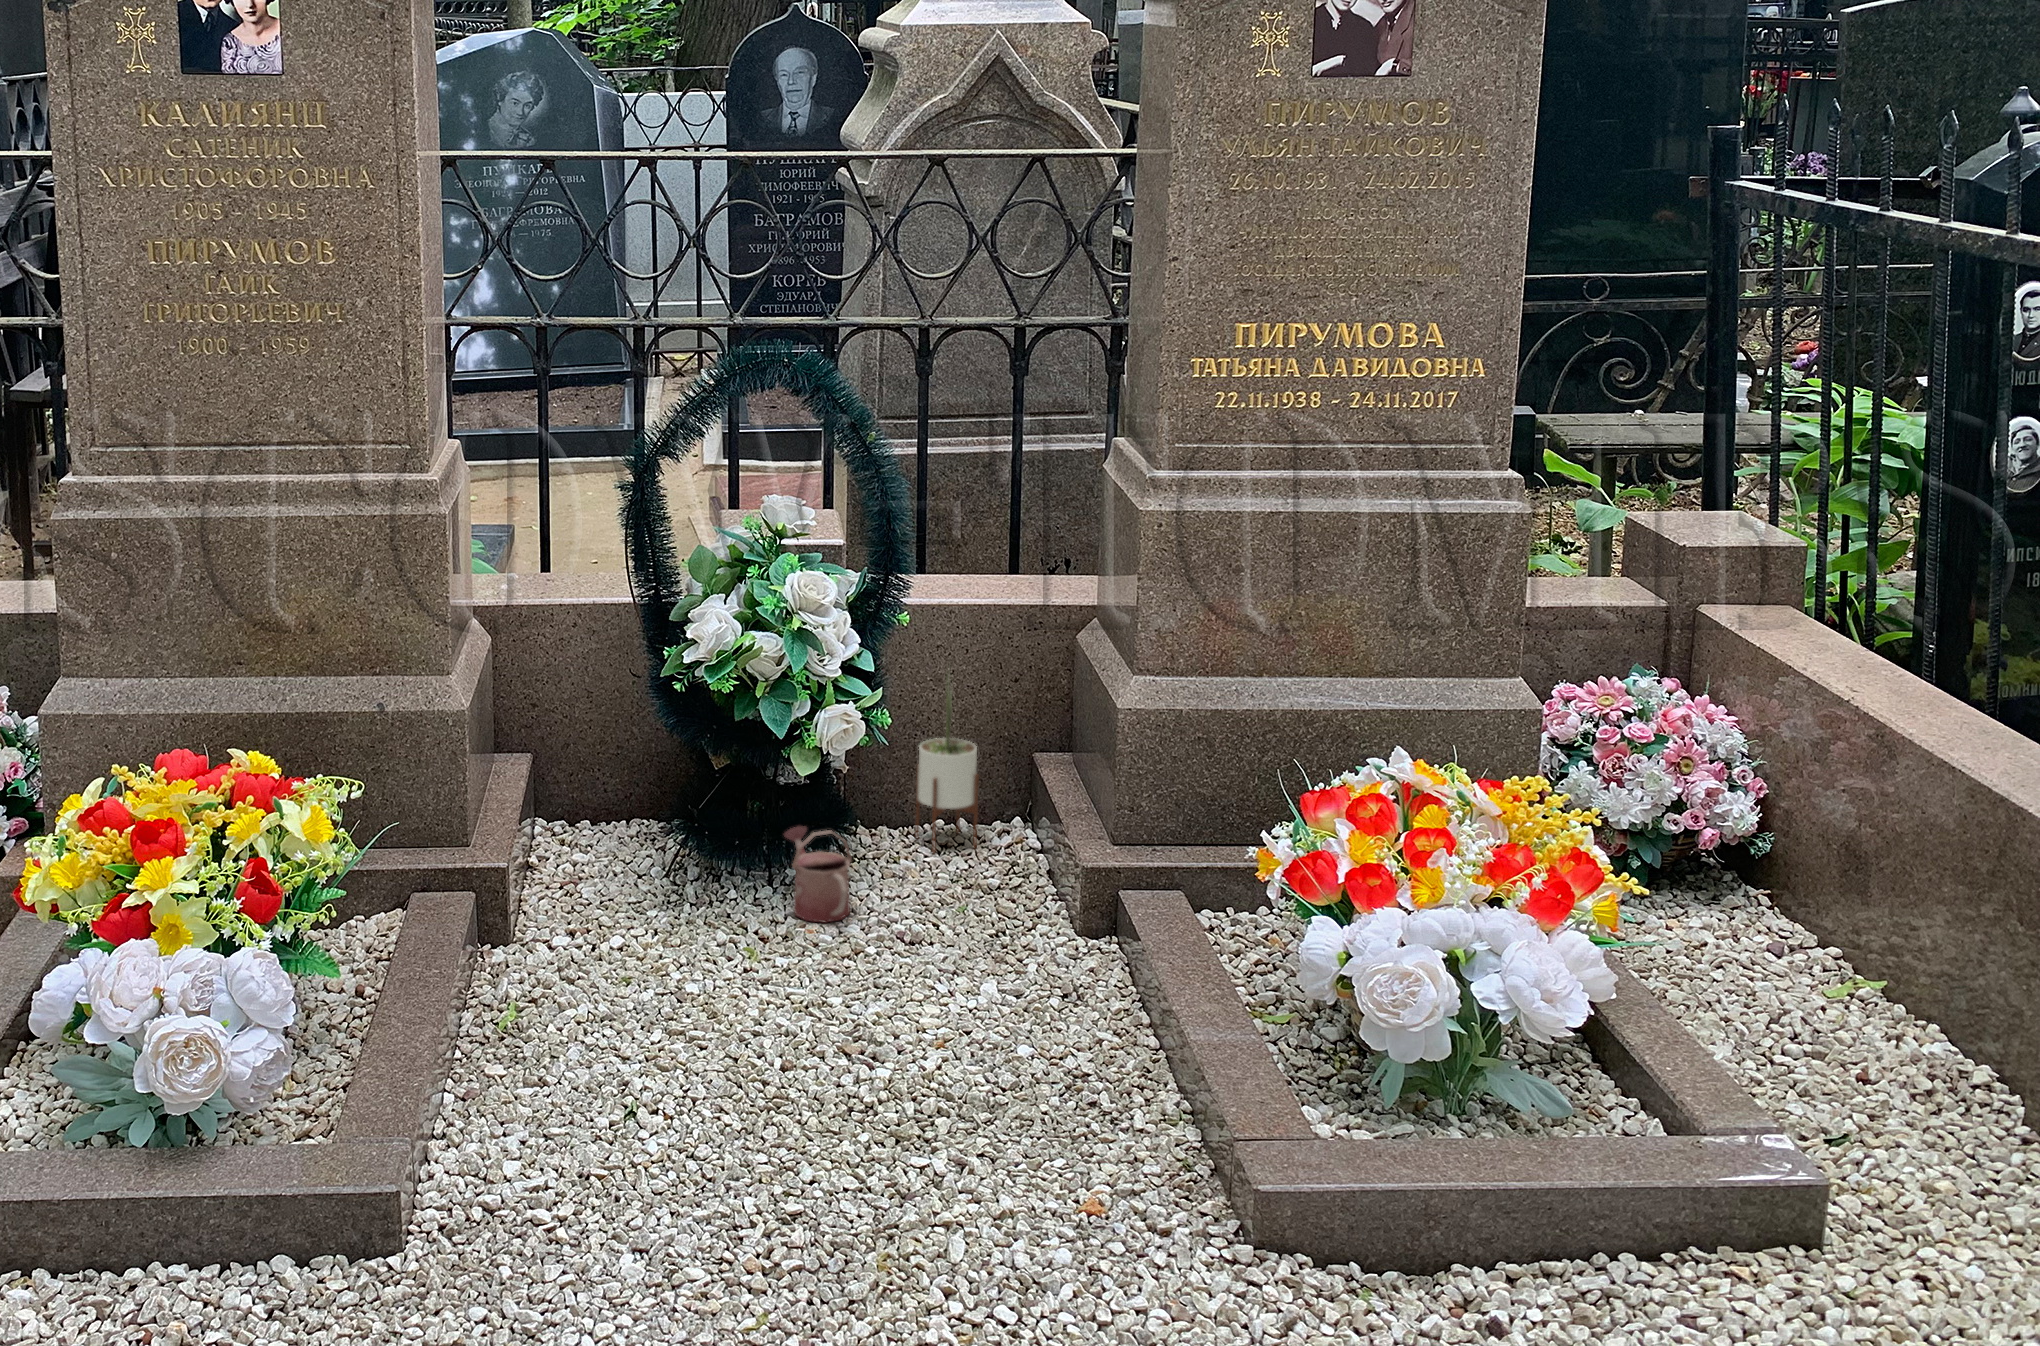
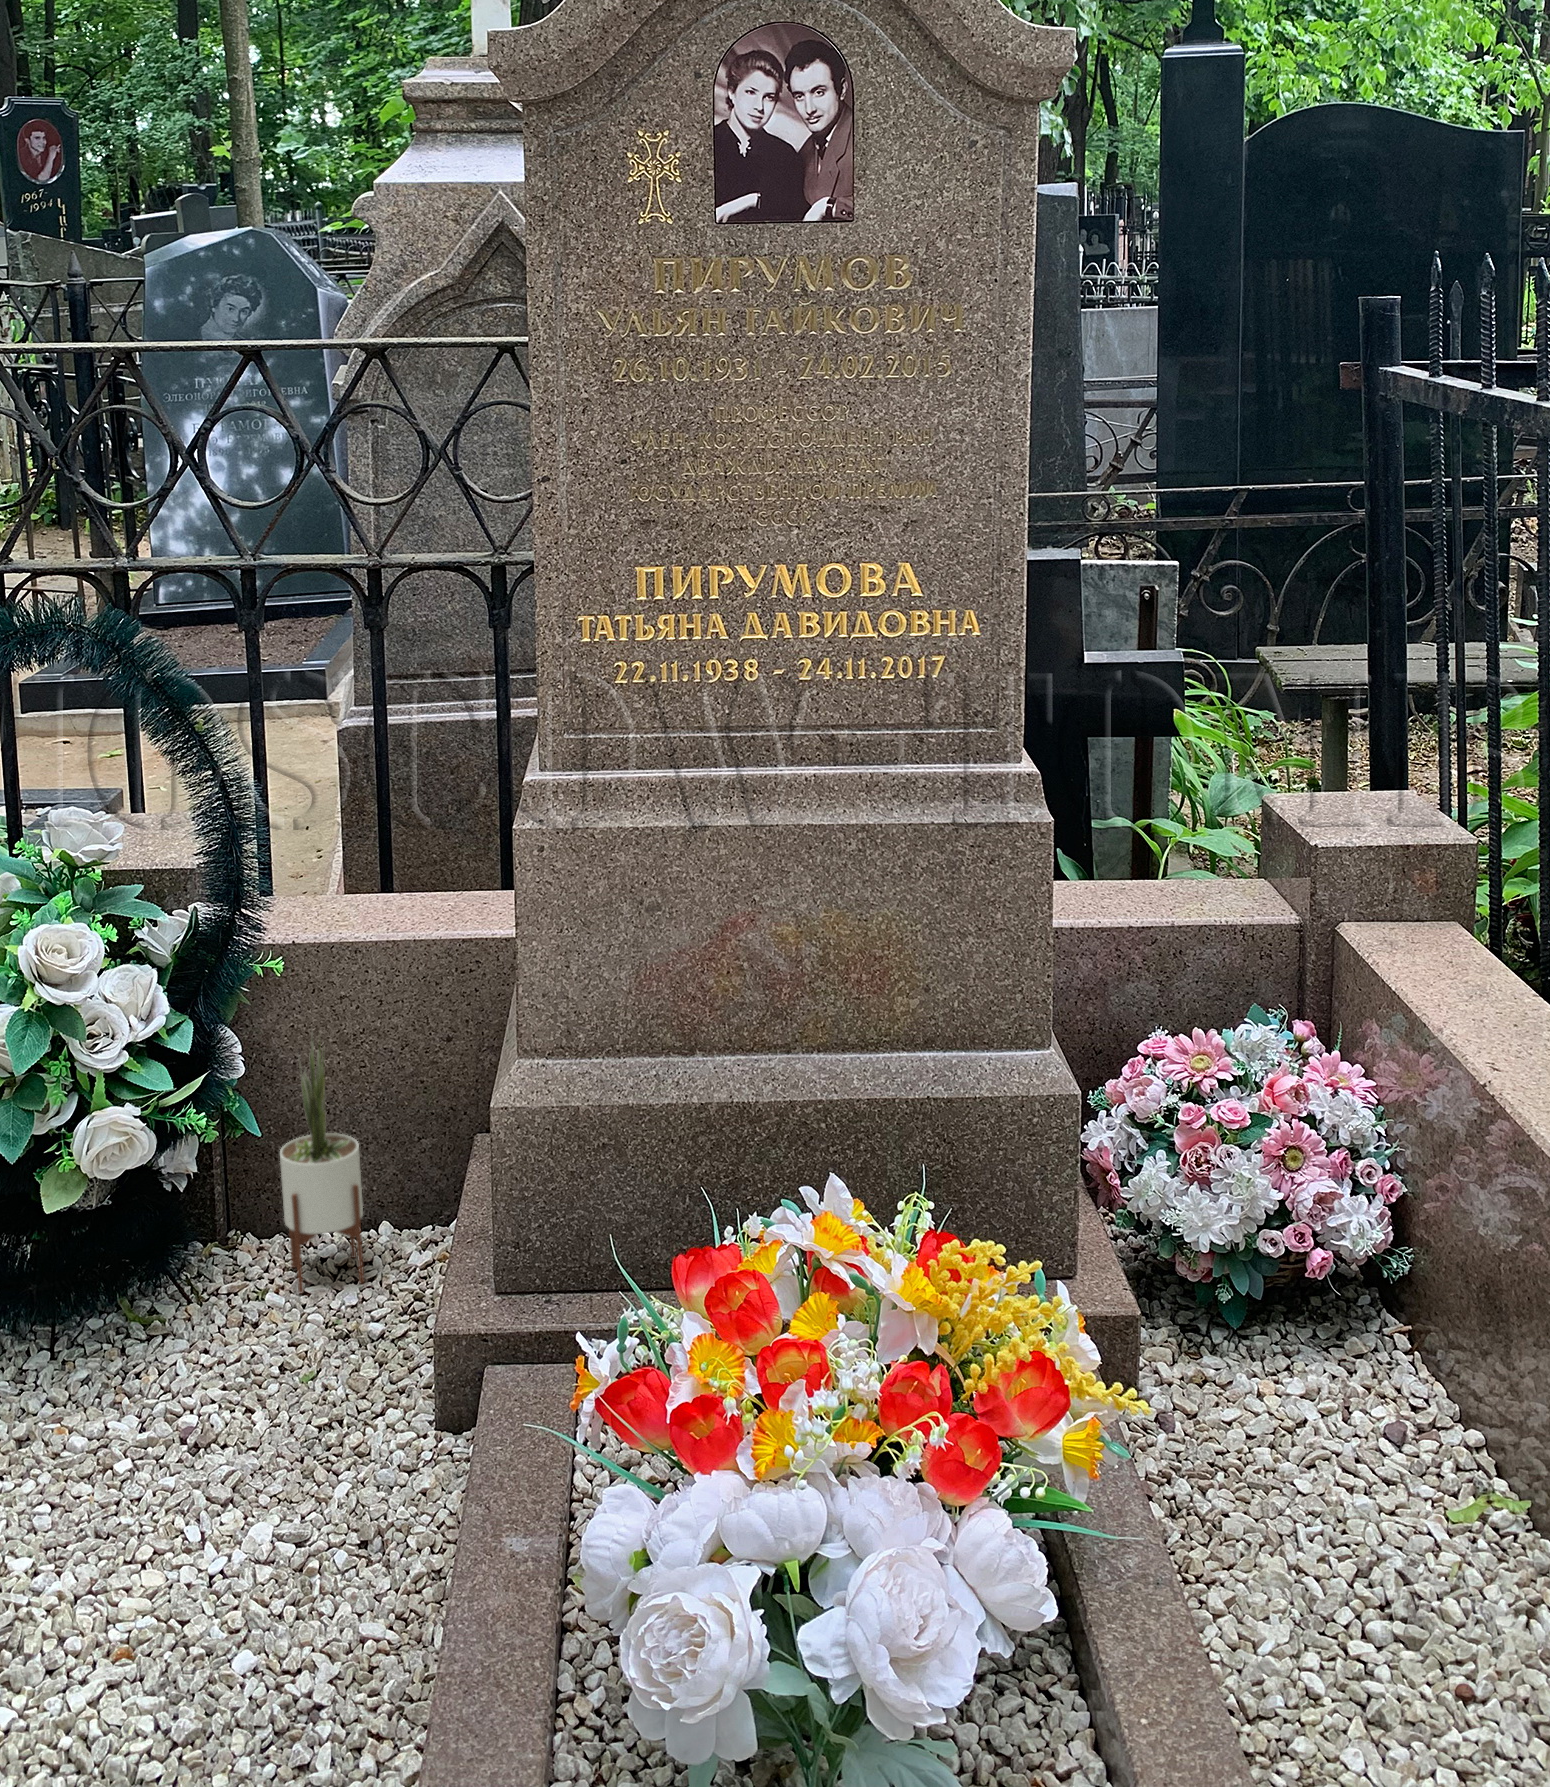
watering can: present [784,827,852,922] -> none [34,1278,129,1424]

